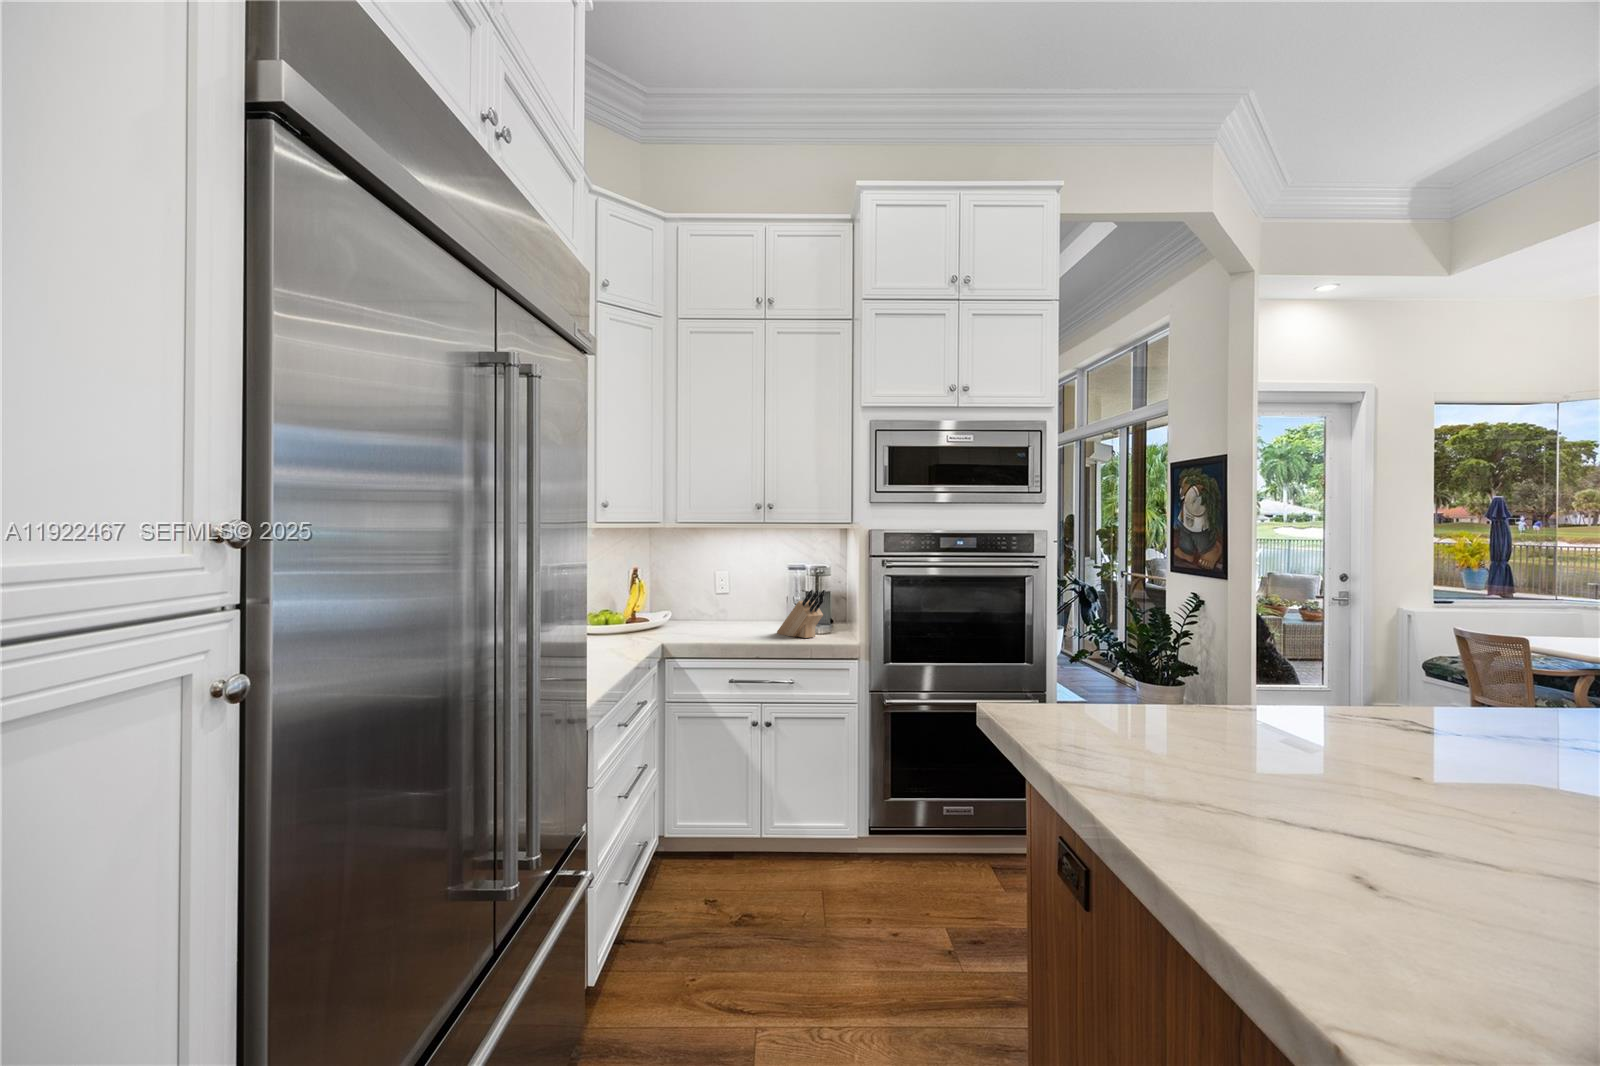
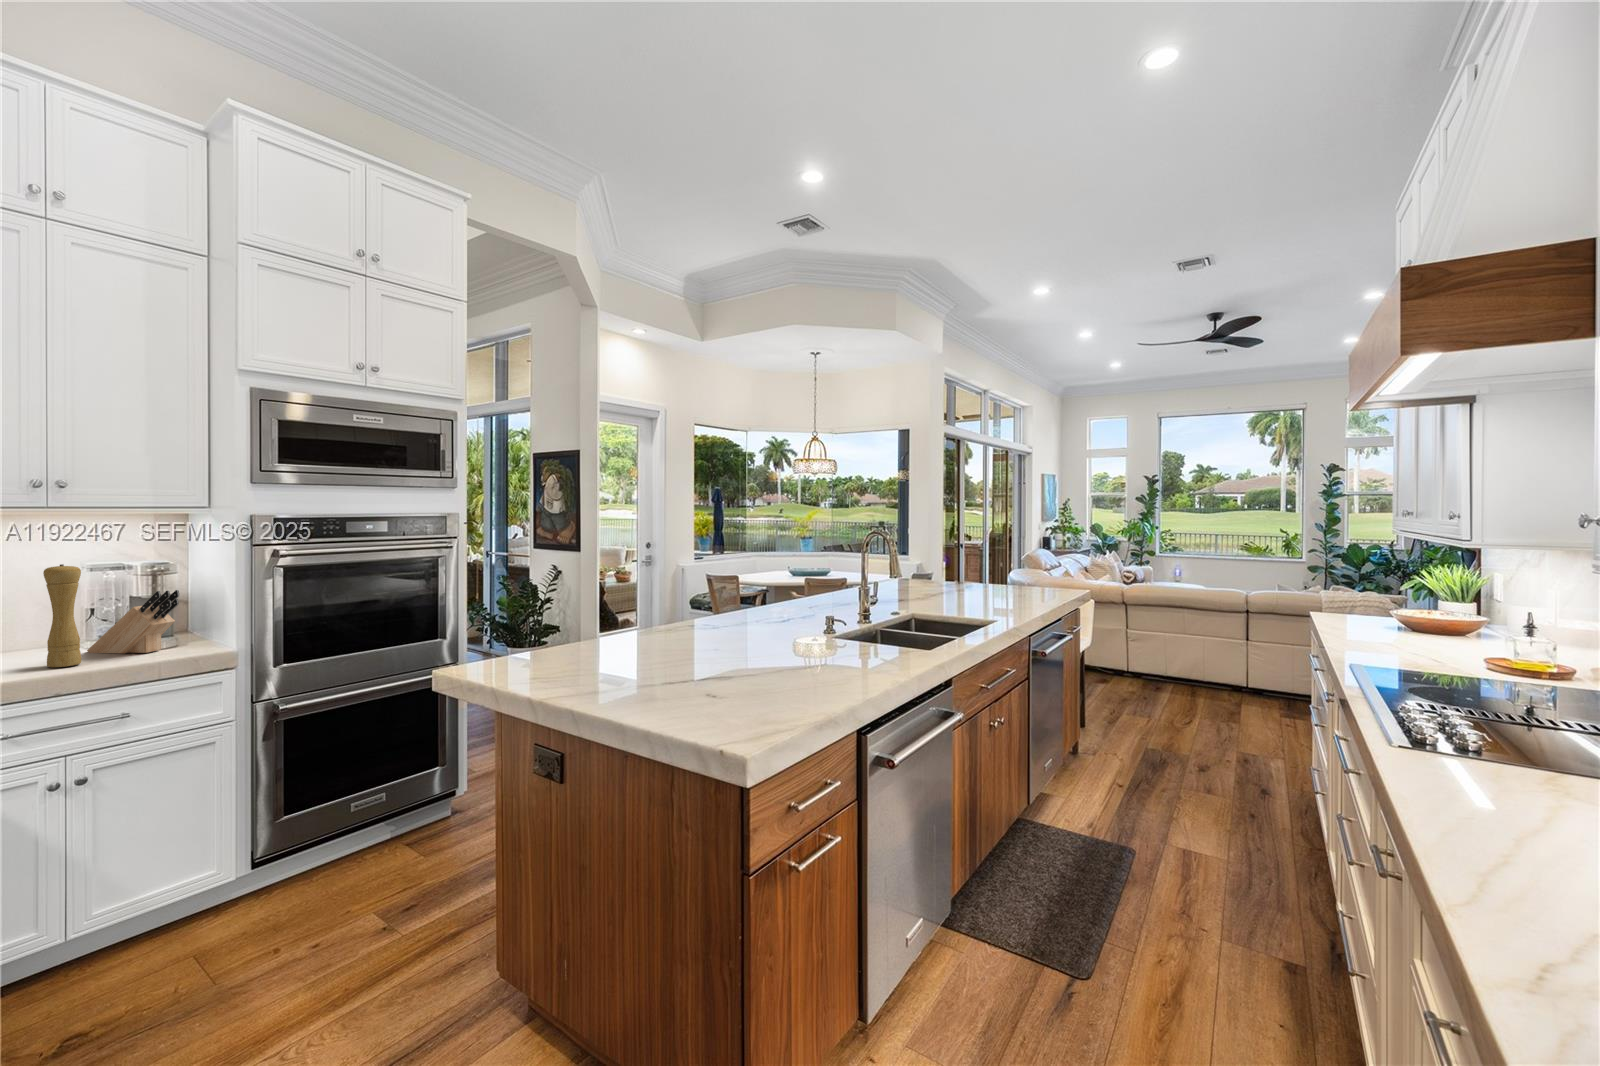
pepper mill: none [750,565,768,641] -> present [43,564,81,667]

